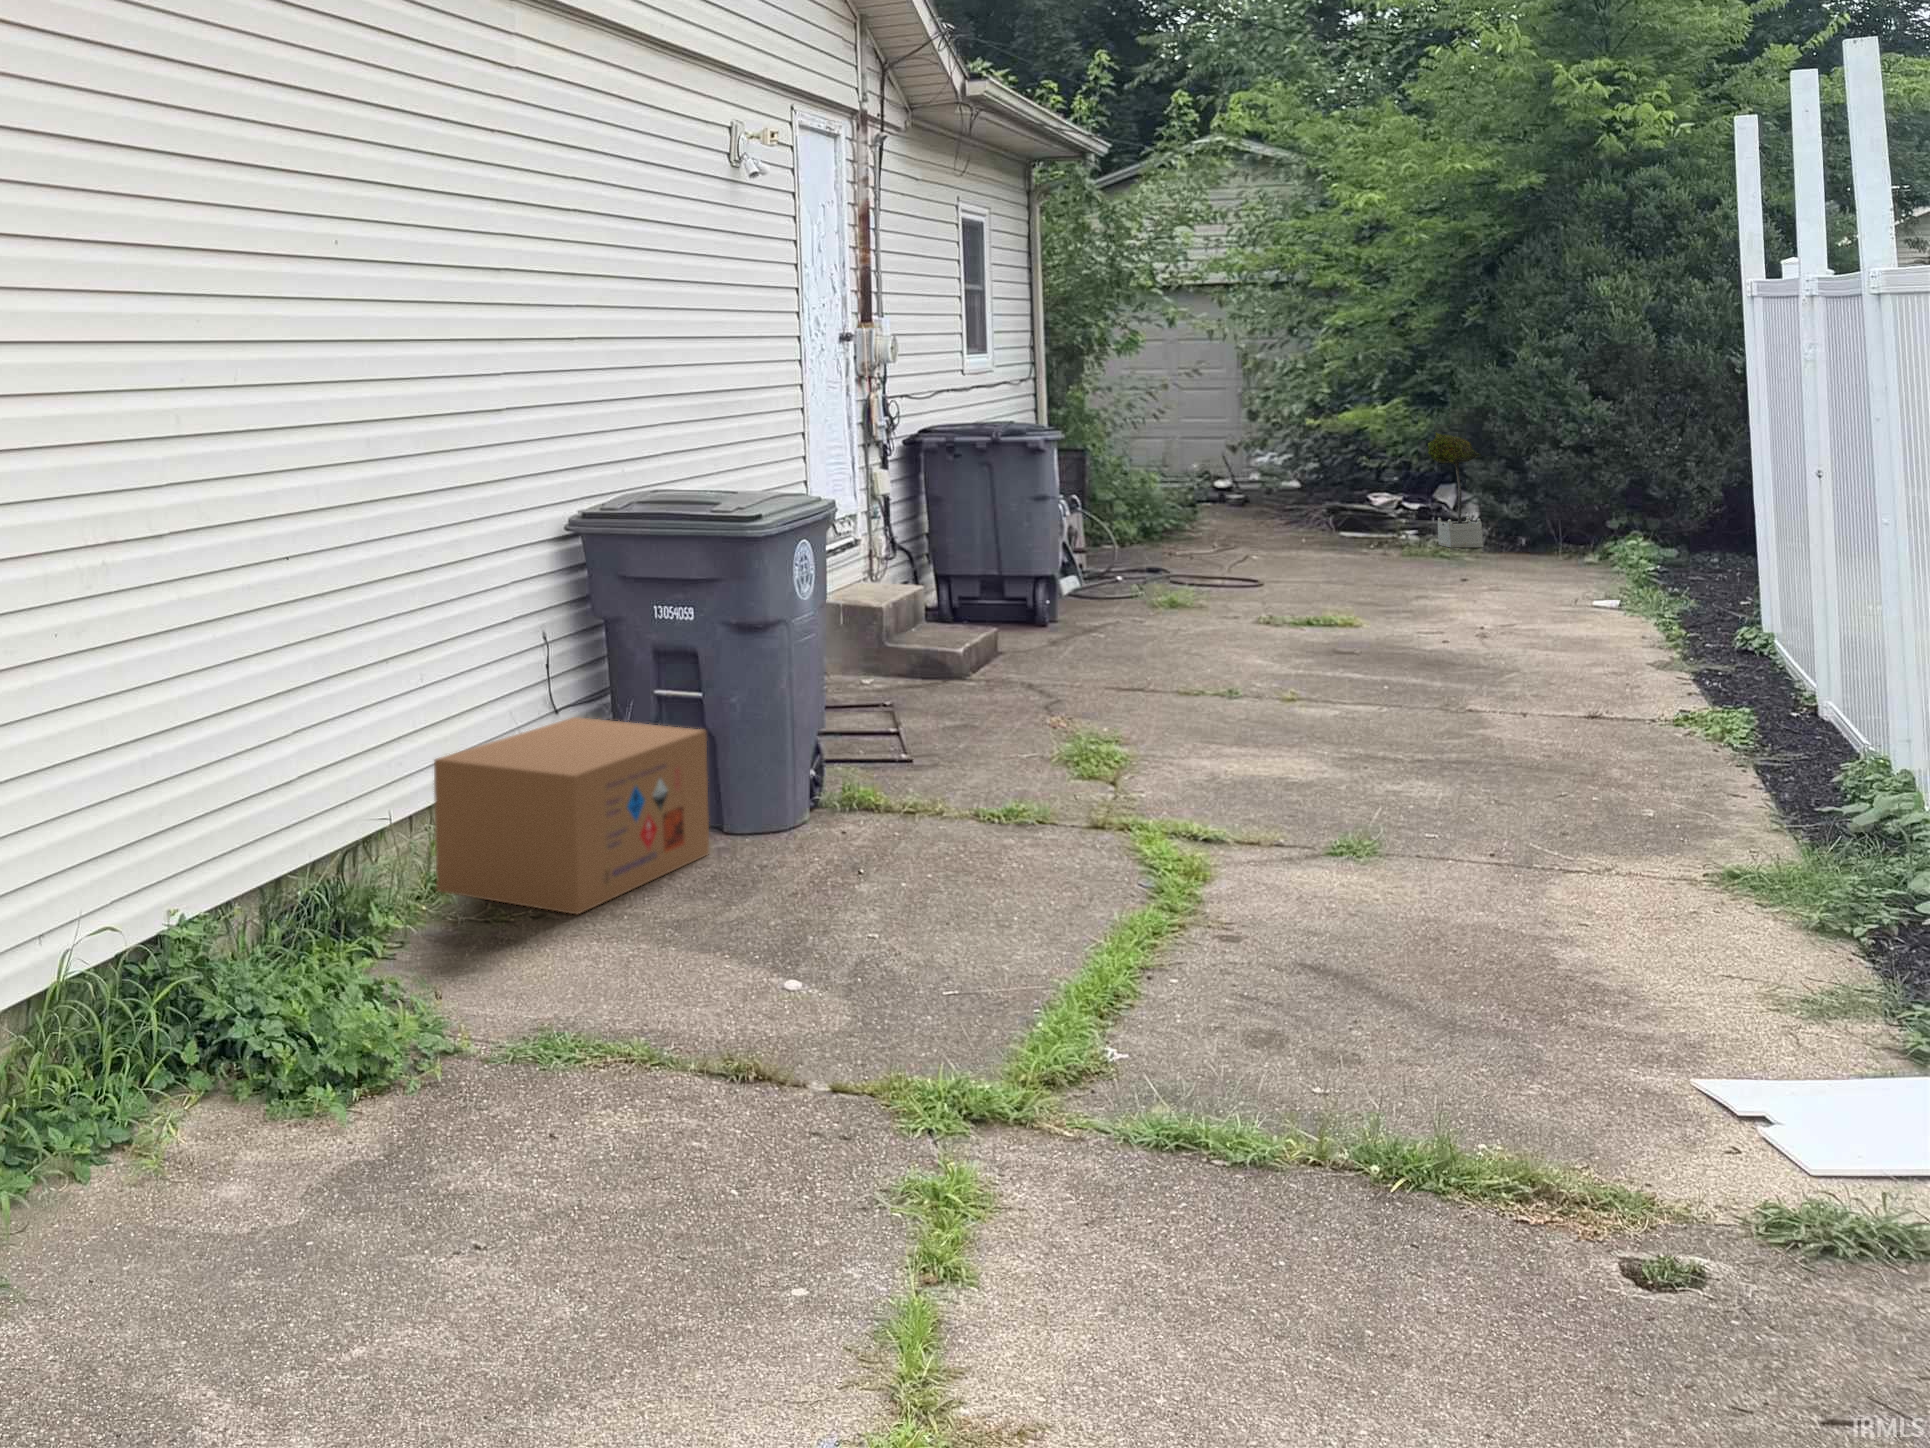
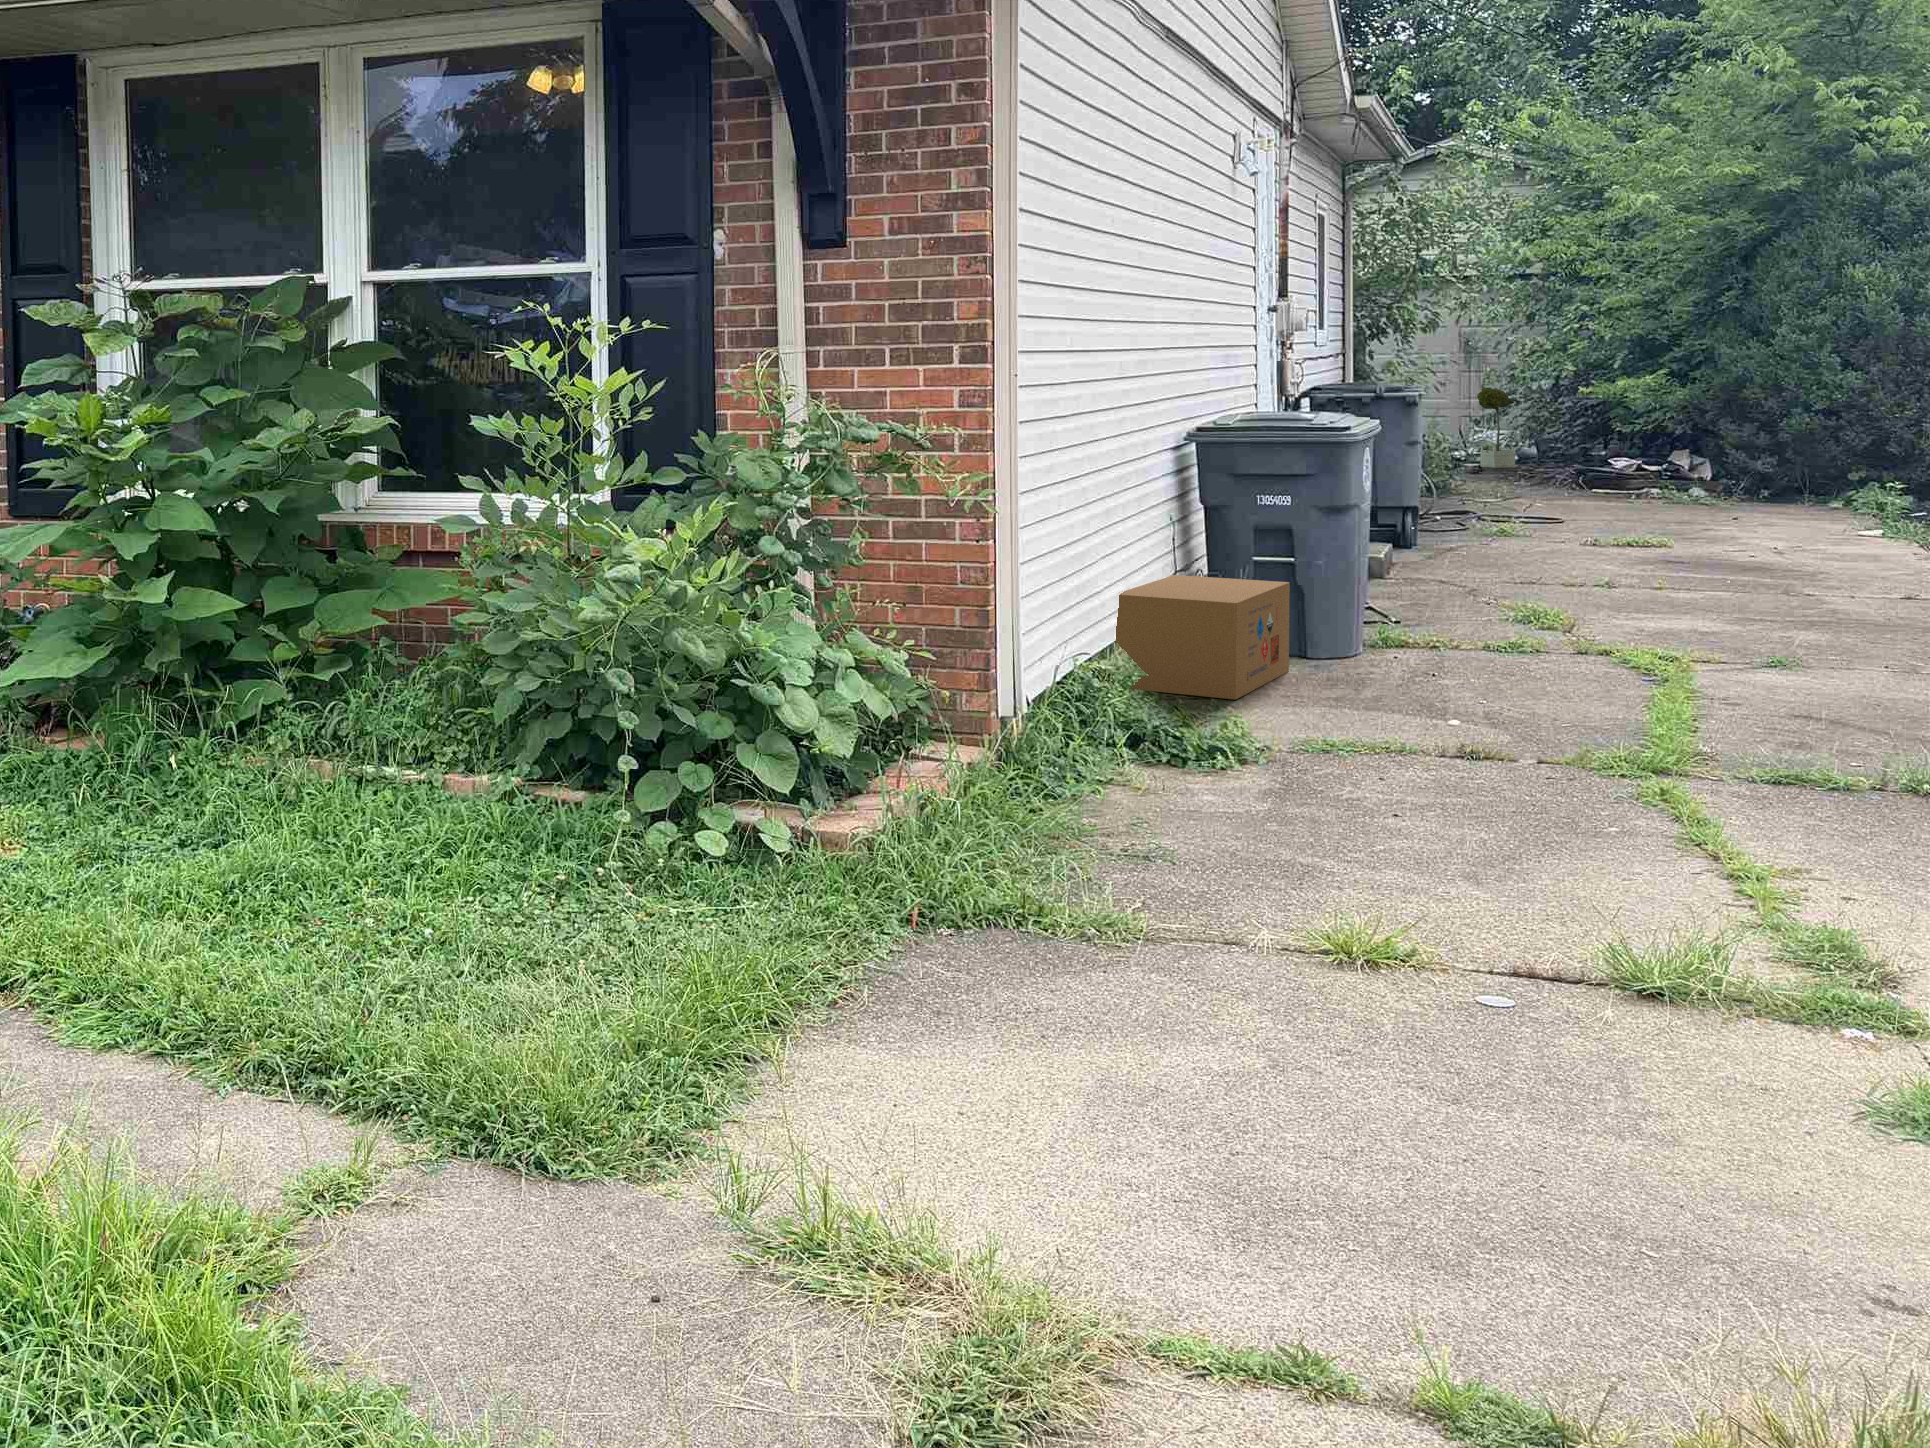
potted tree: present [1428,432,1483,548] -> present [1477,386,1515,468]

